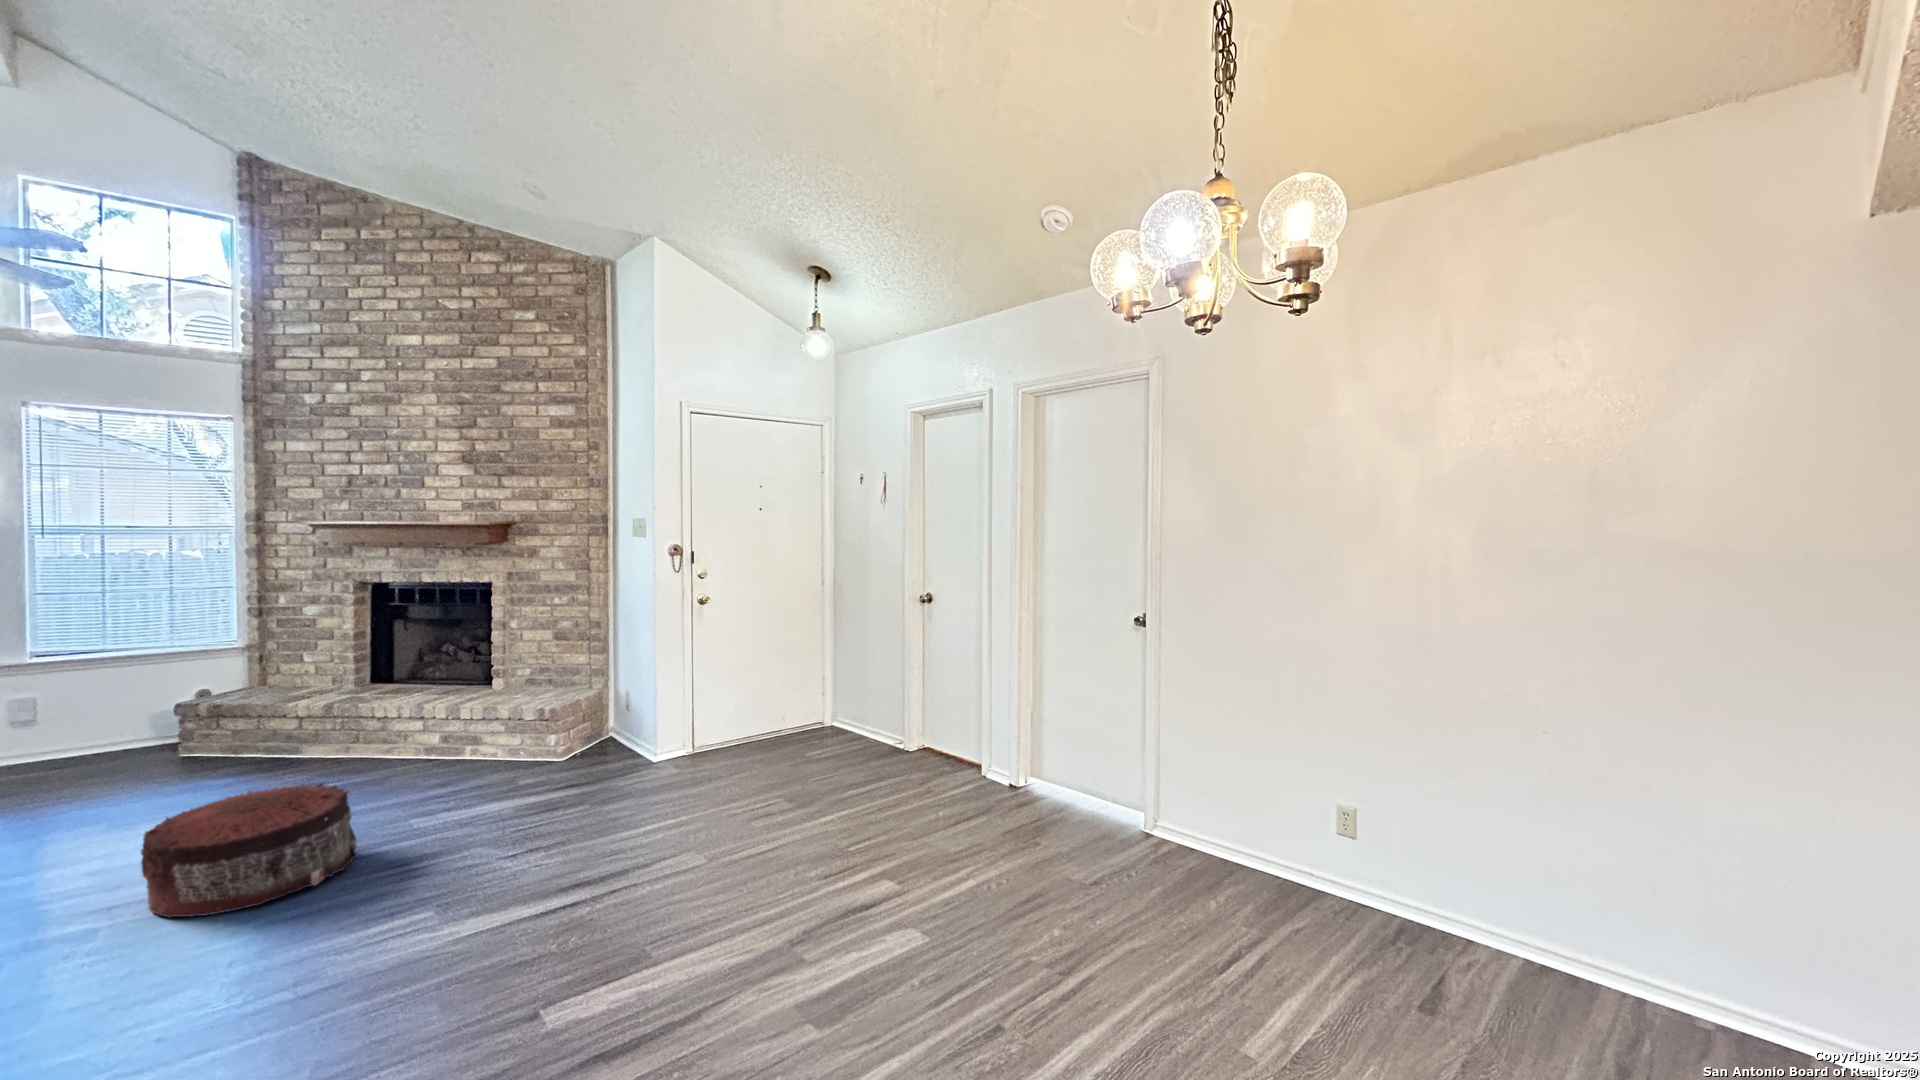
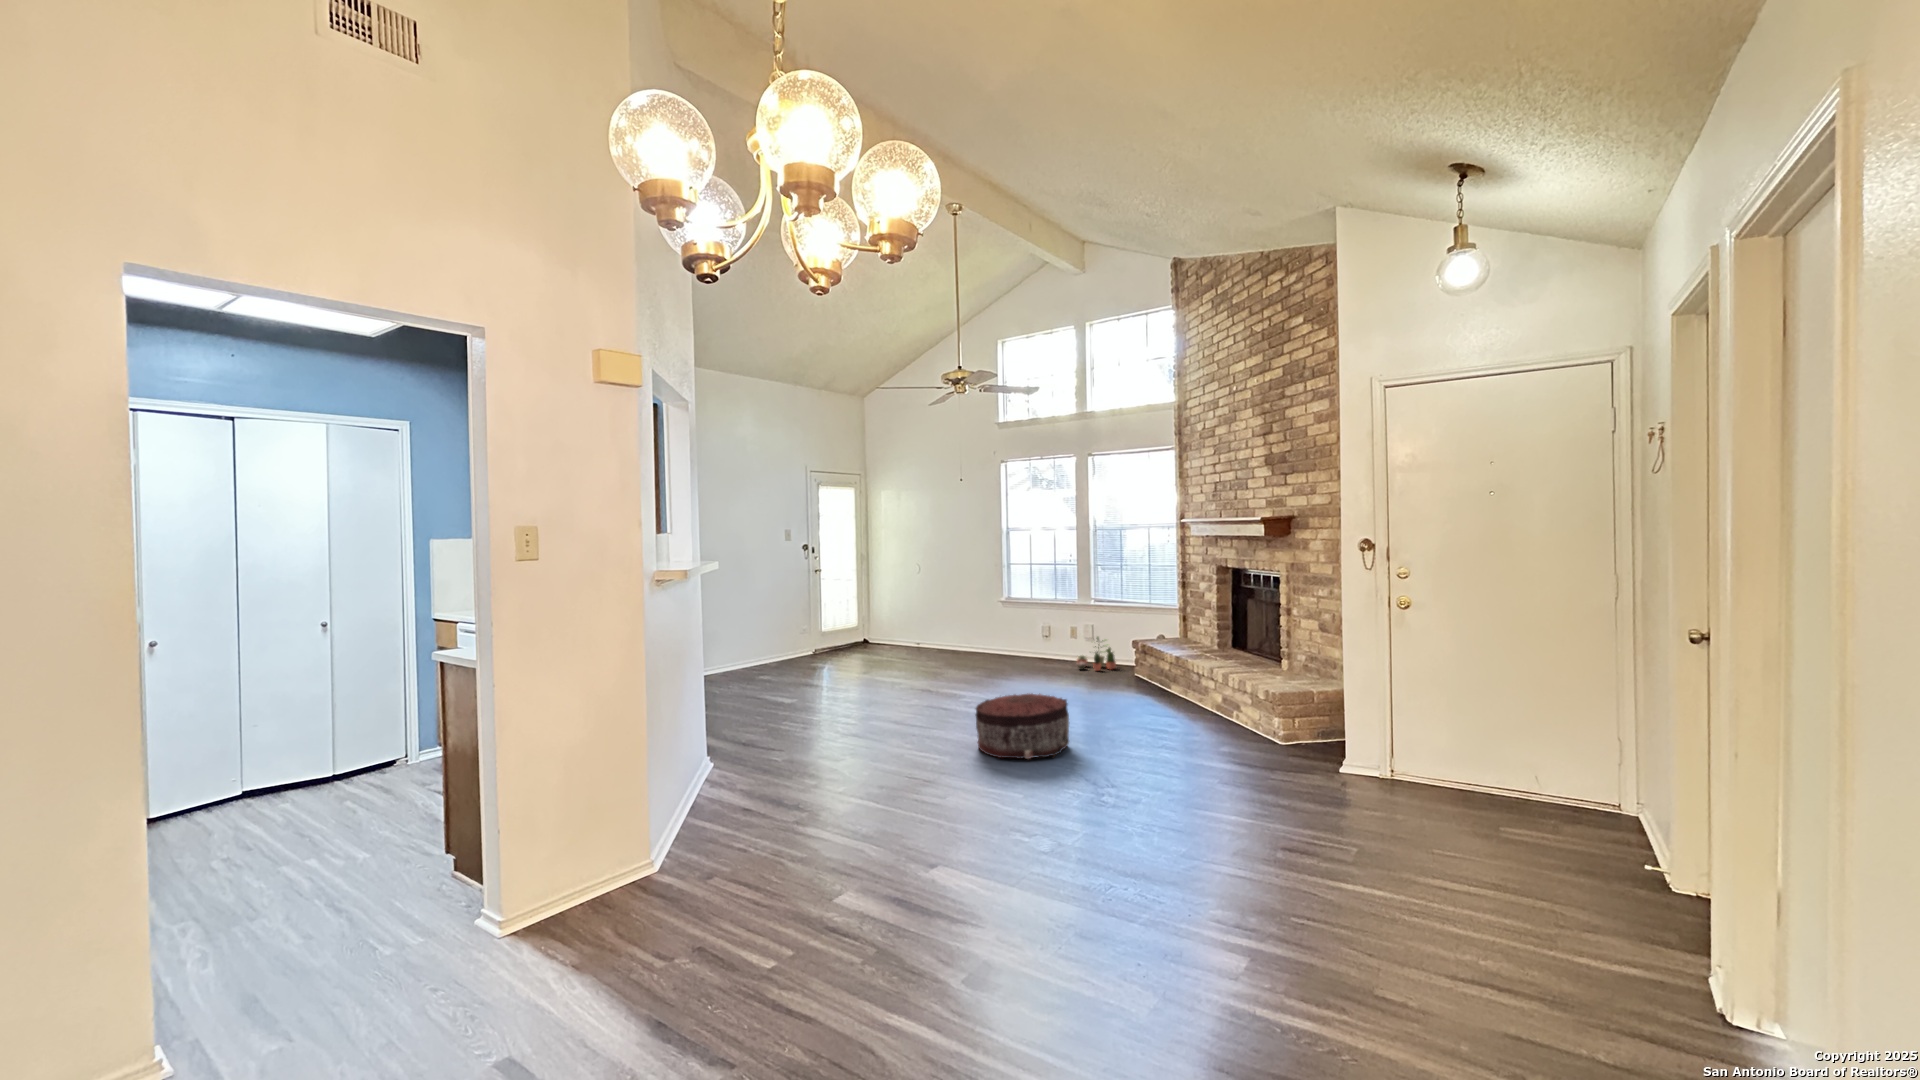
potted plant: none [33,708,141,772] -> present [1077,637,1116,671]

